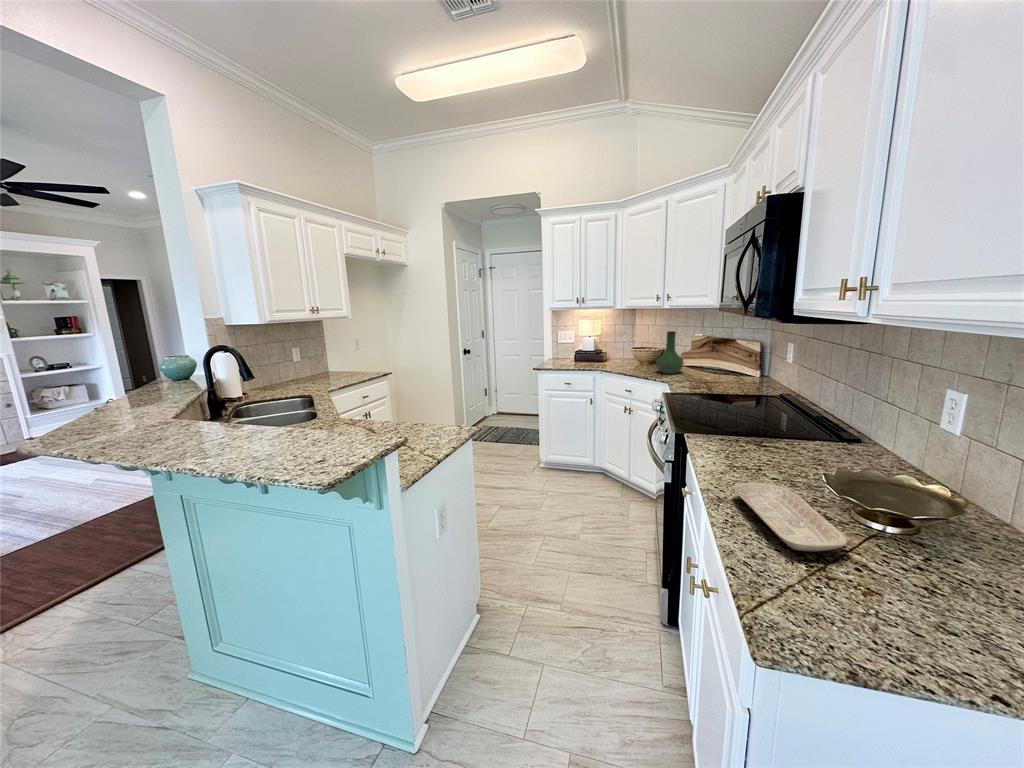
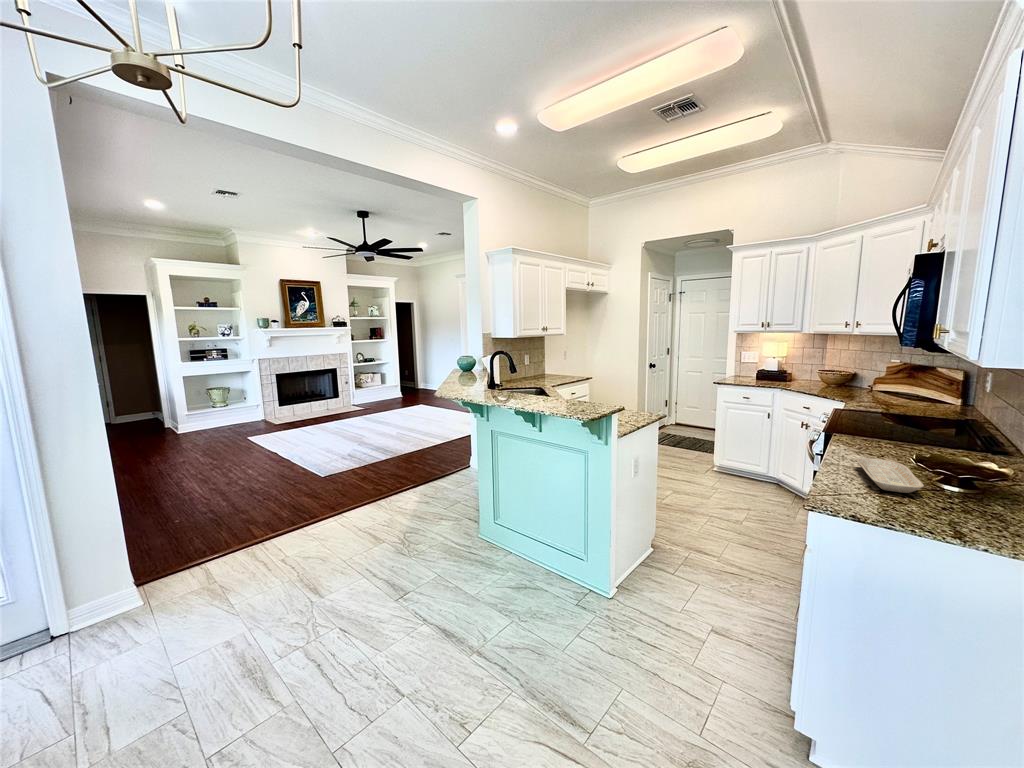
vase: present [657,331,684,374] -> none [841,356,872,396]

